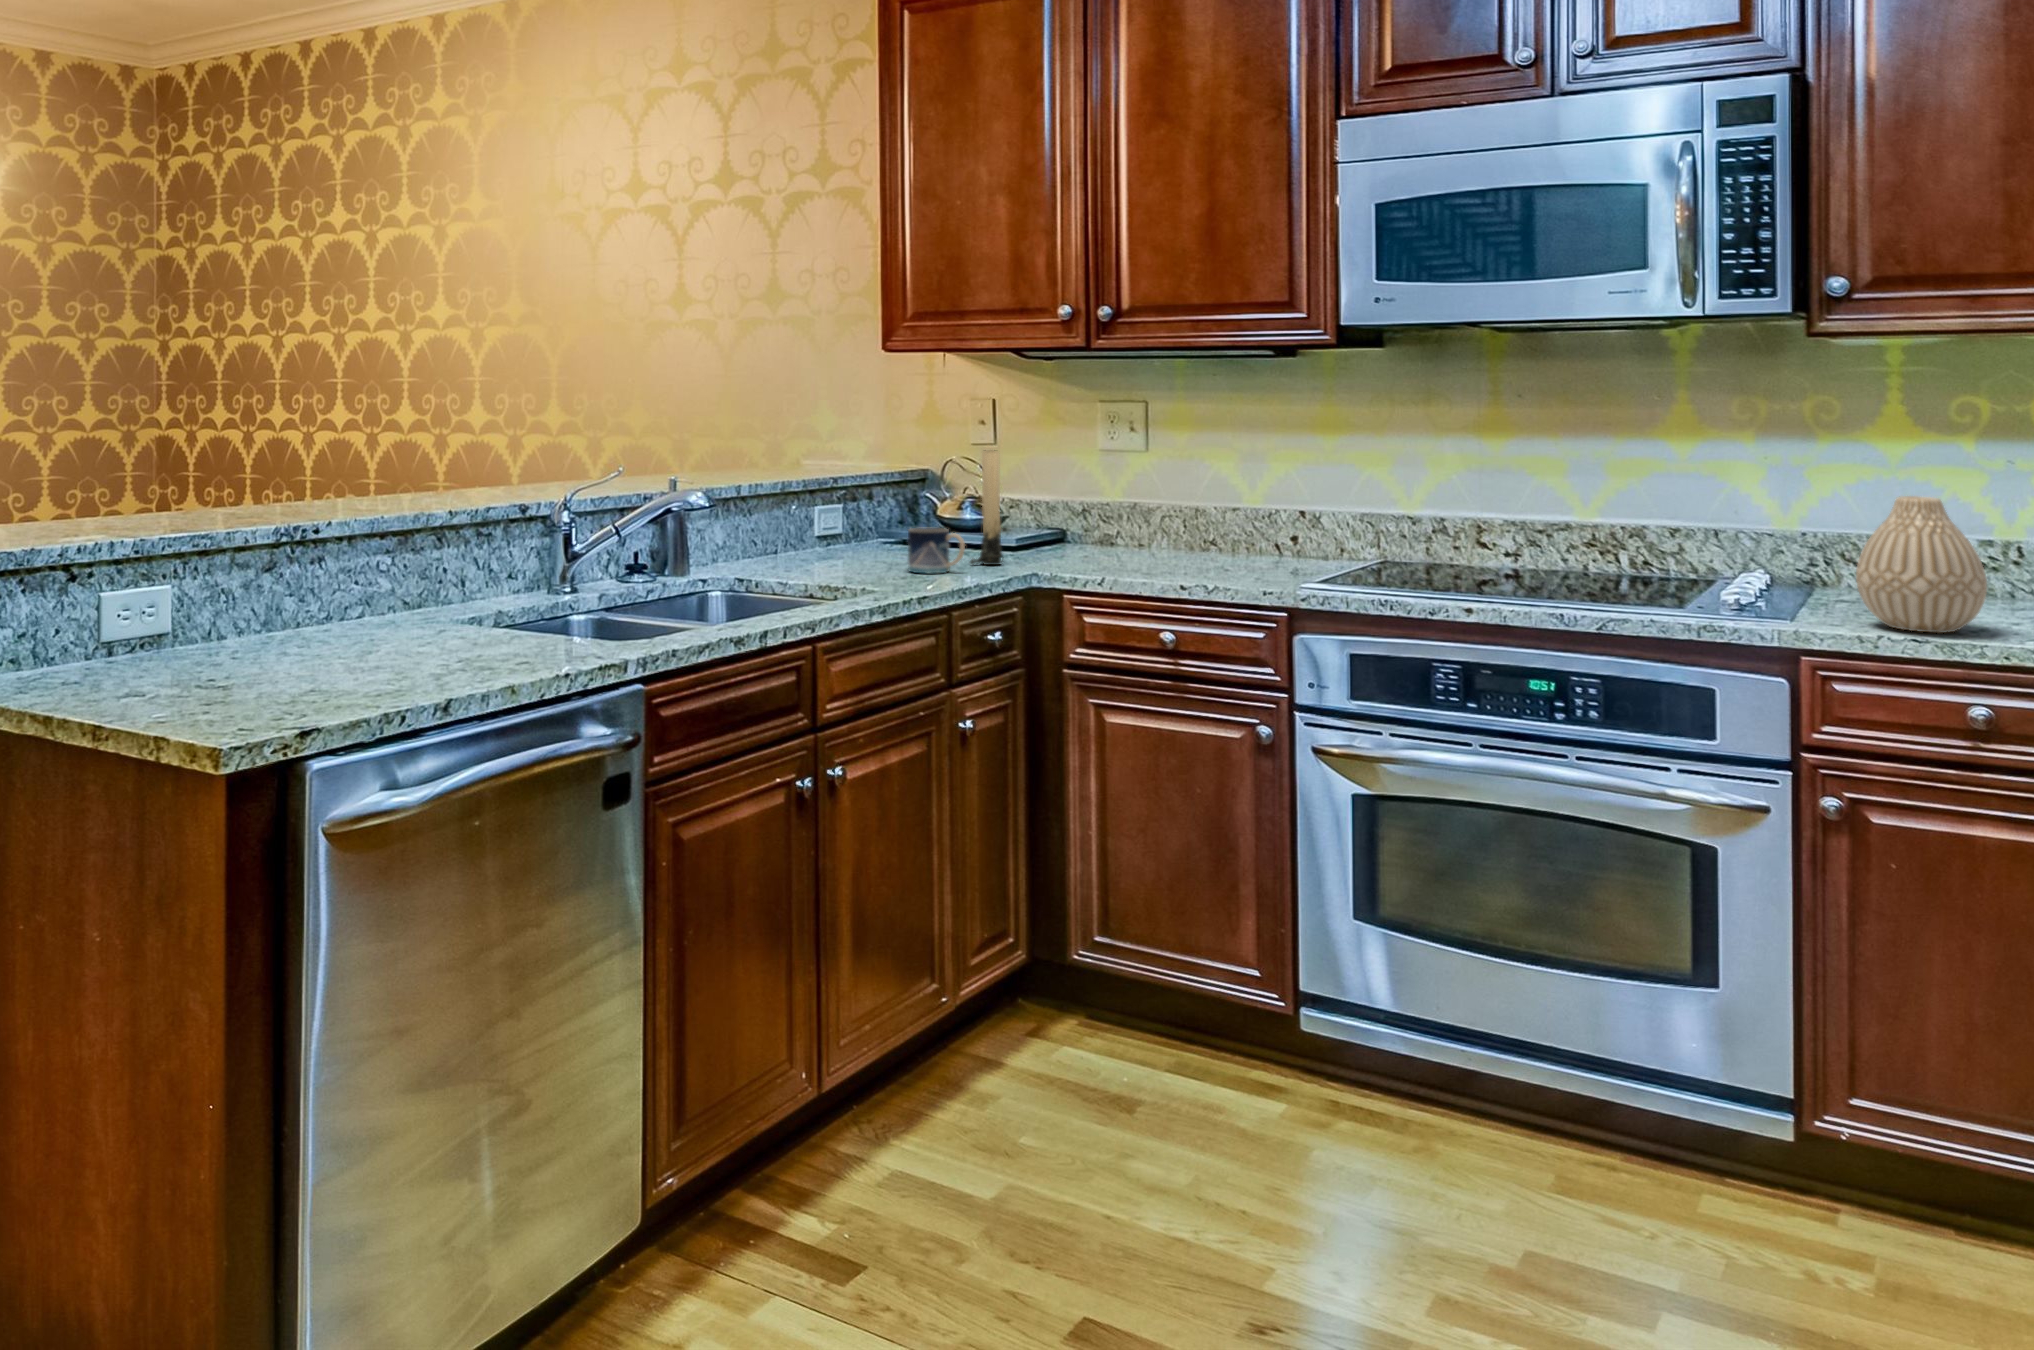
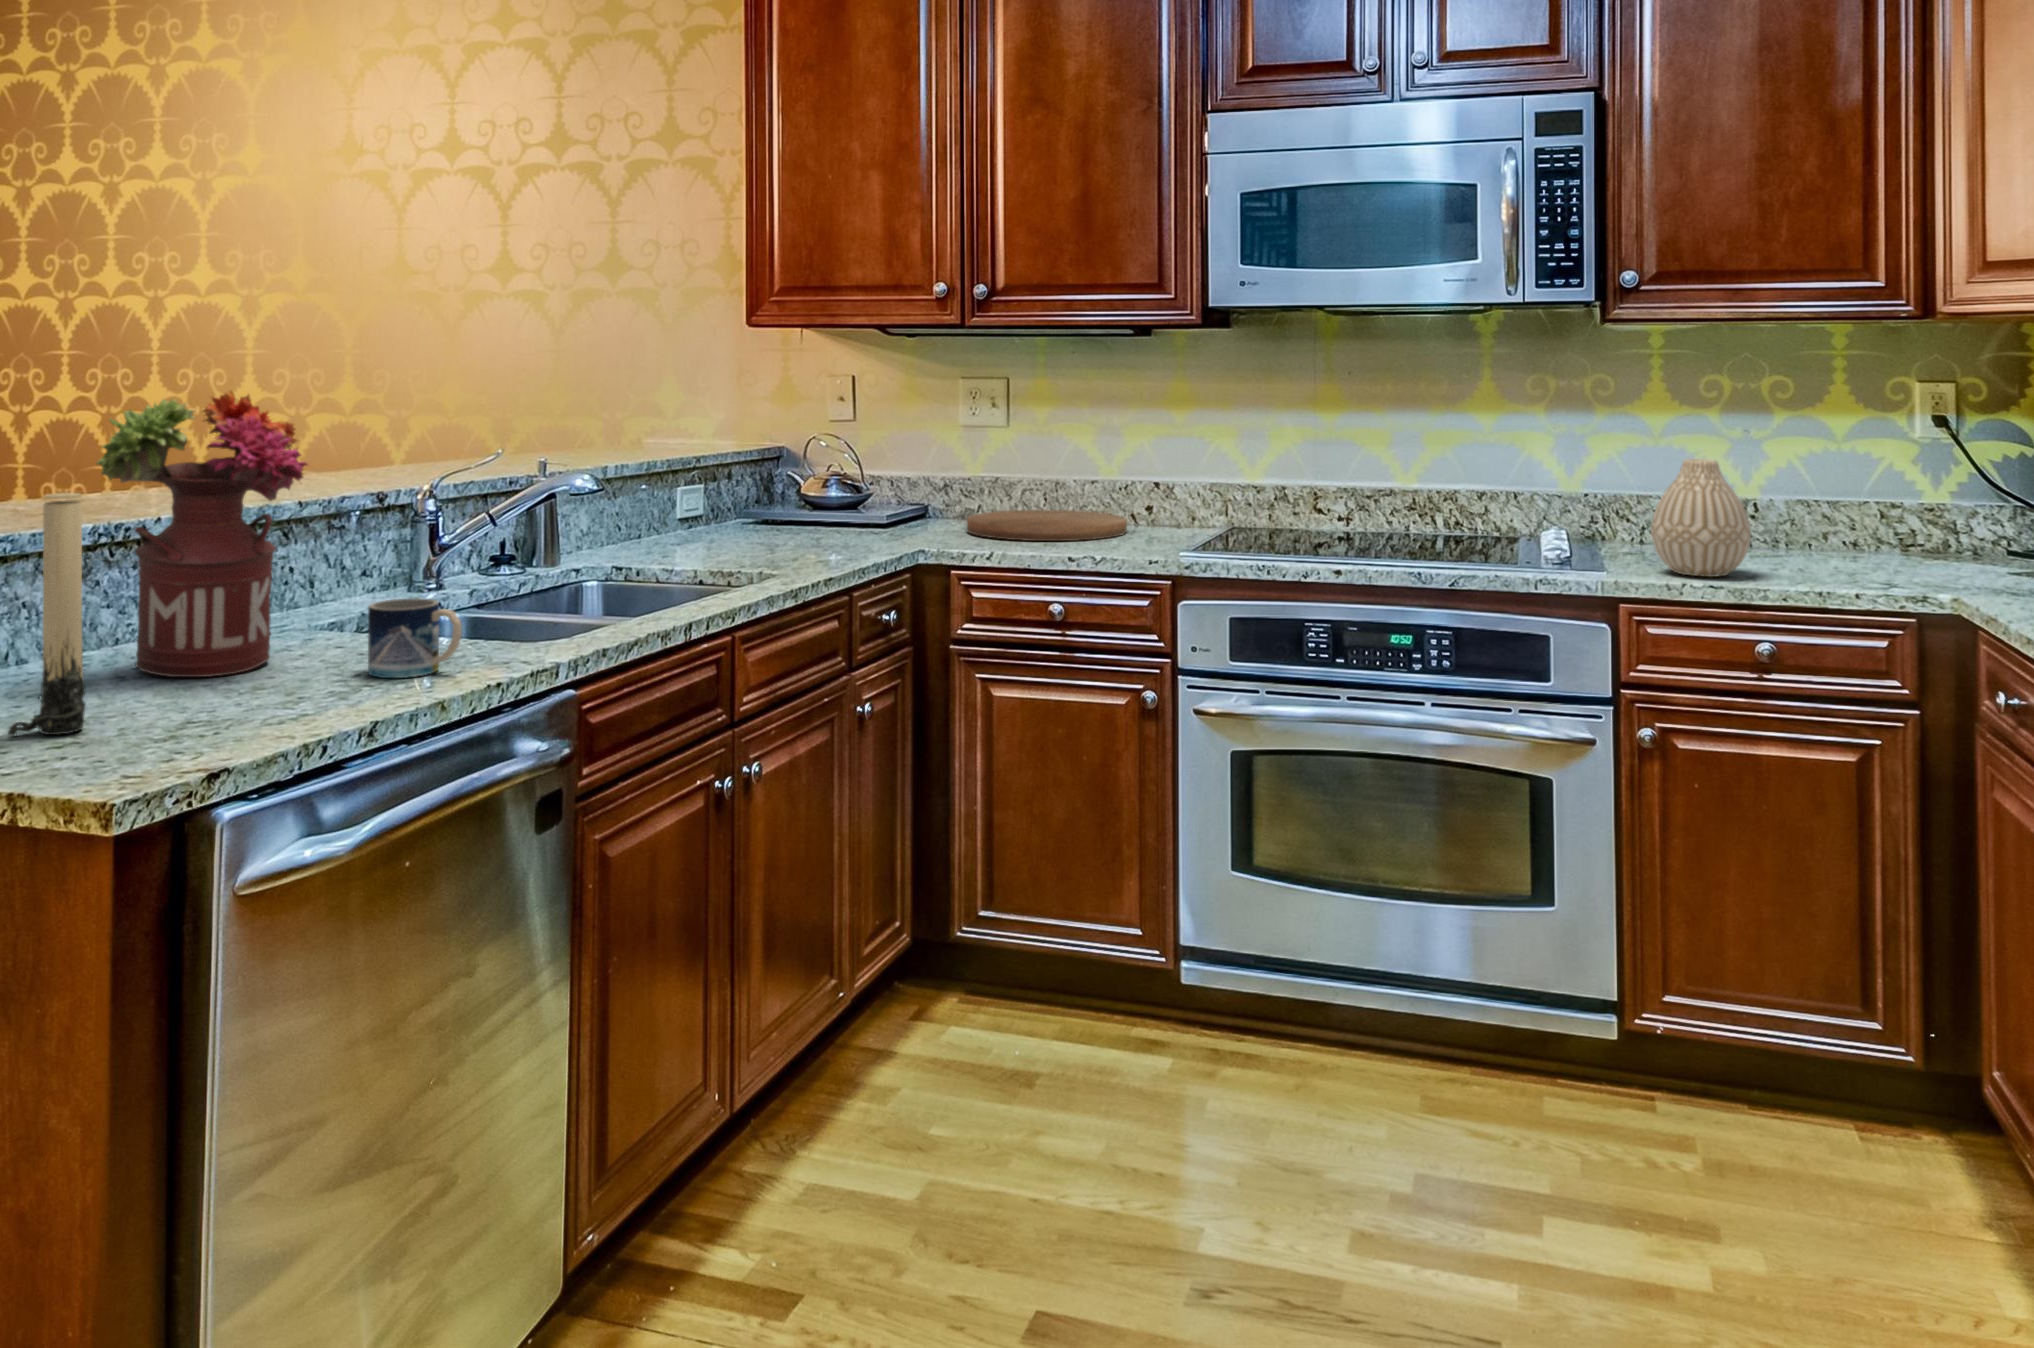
flower arrangement: none [264,415,429,658] -> present [96,391,307,677]
candle: present [970,446,1004,565] -> present [8,493,86,736]
mug: present [908,527,965,574] -> present [368,598,462,678]
cutting board: none [1093,534,1261,566] -> present [967,510,1127,541]

